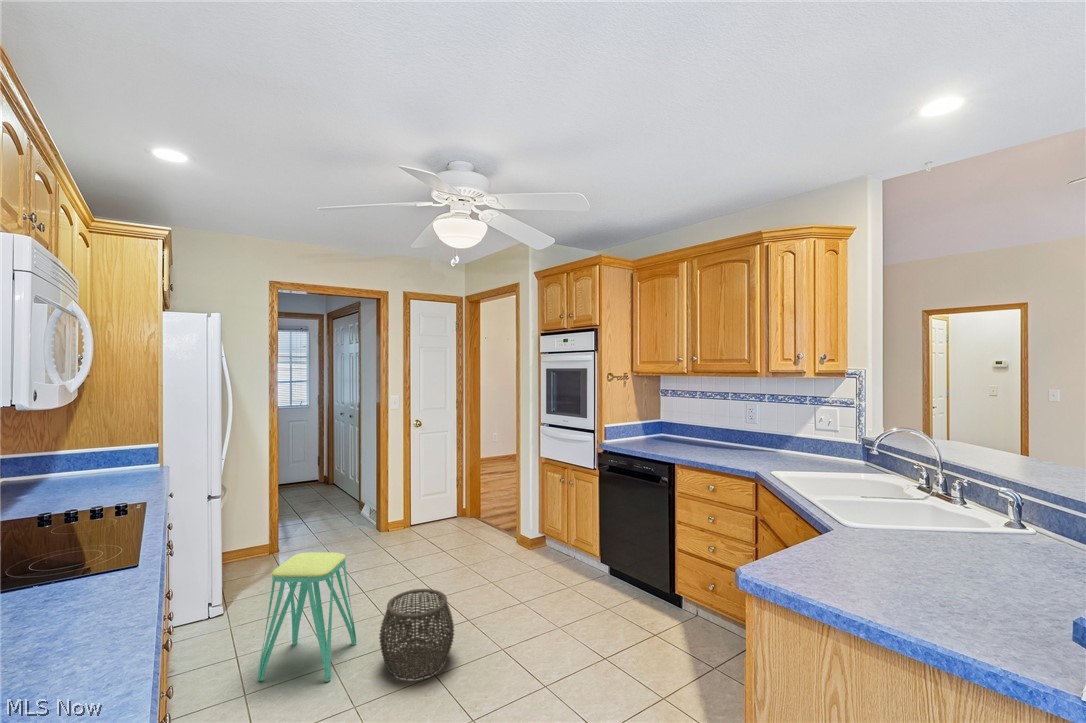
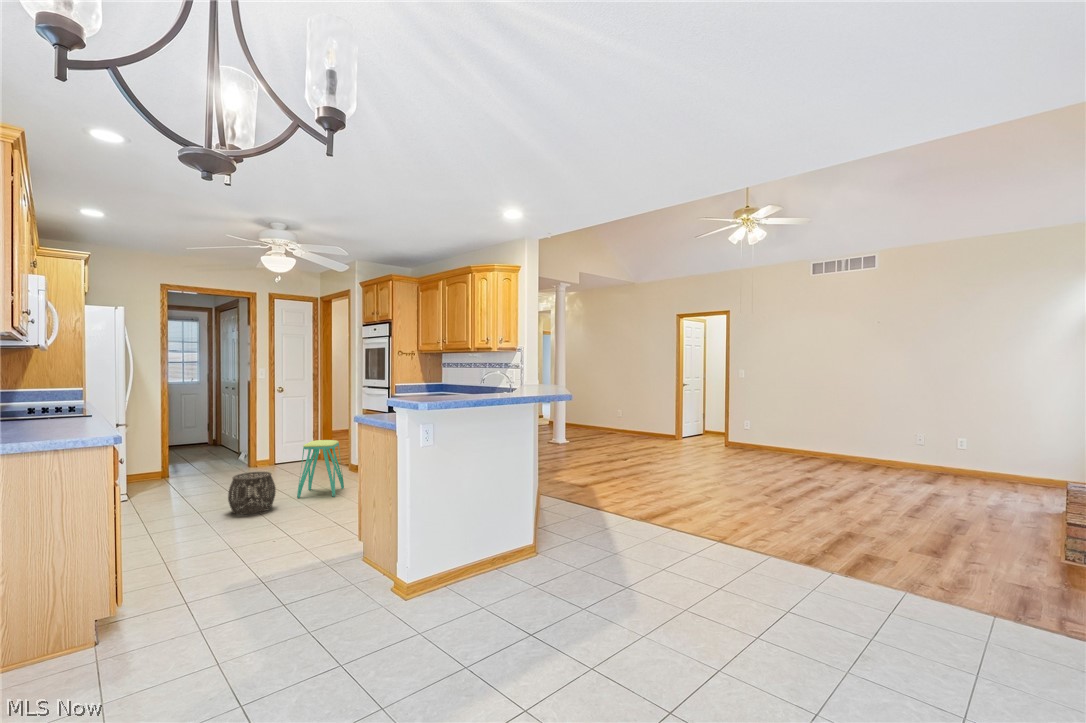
stool: present [258,552,356,681] -> present [297,440,344,498]

